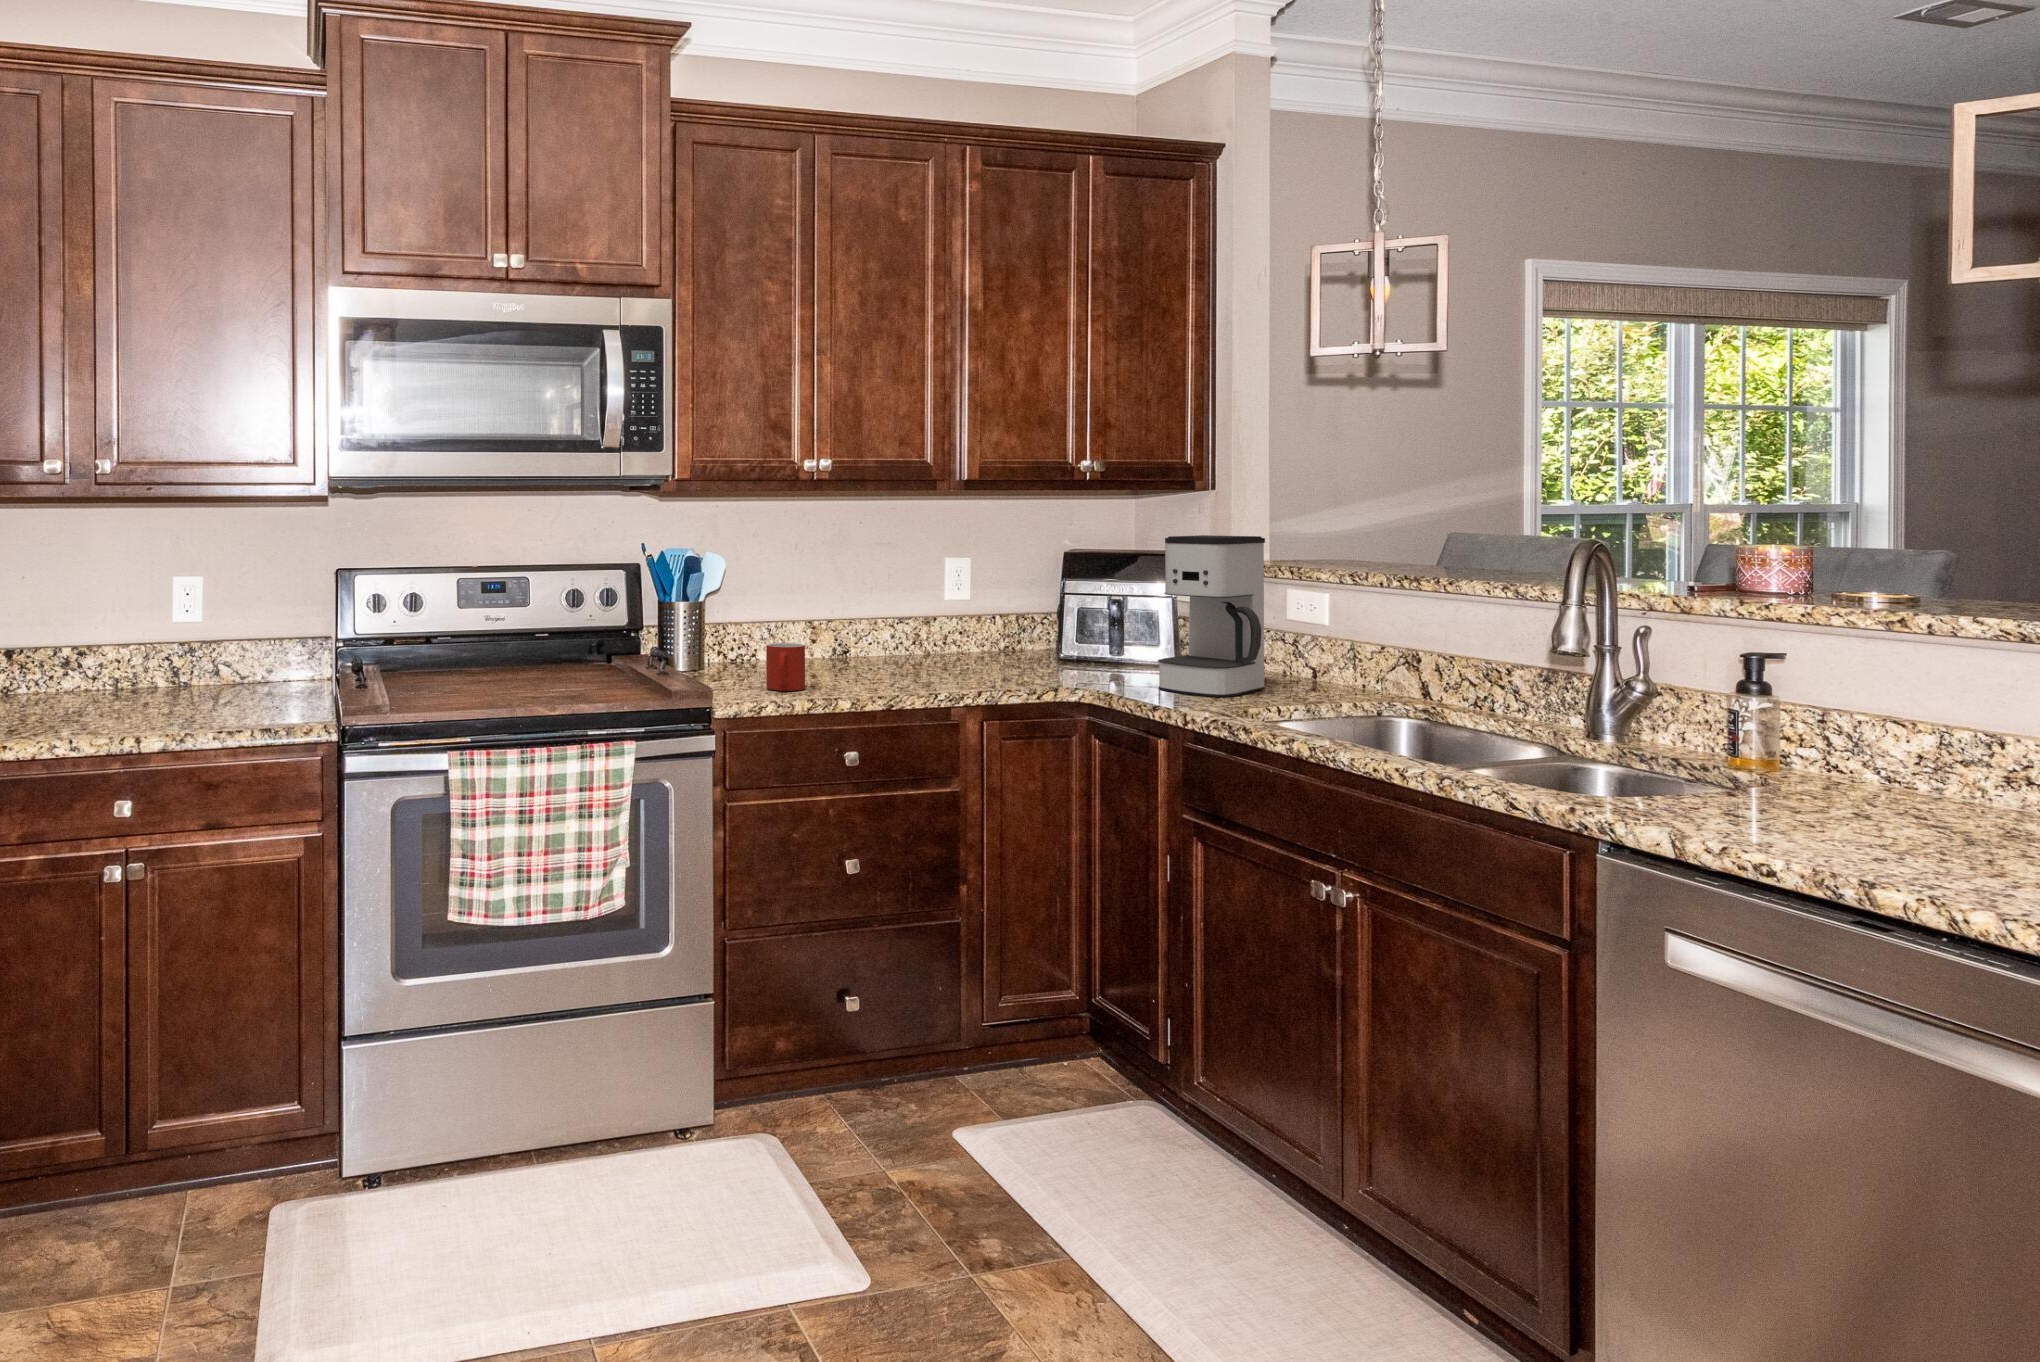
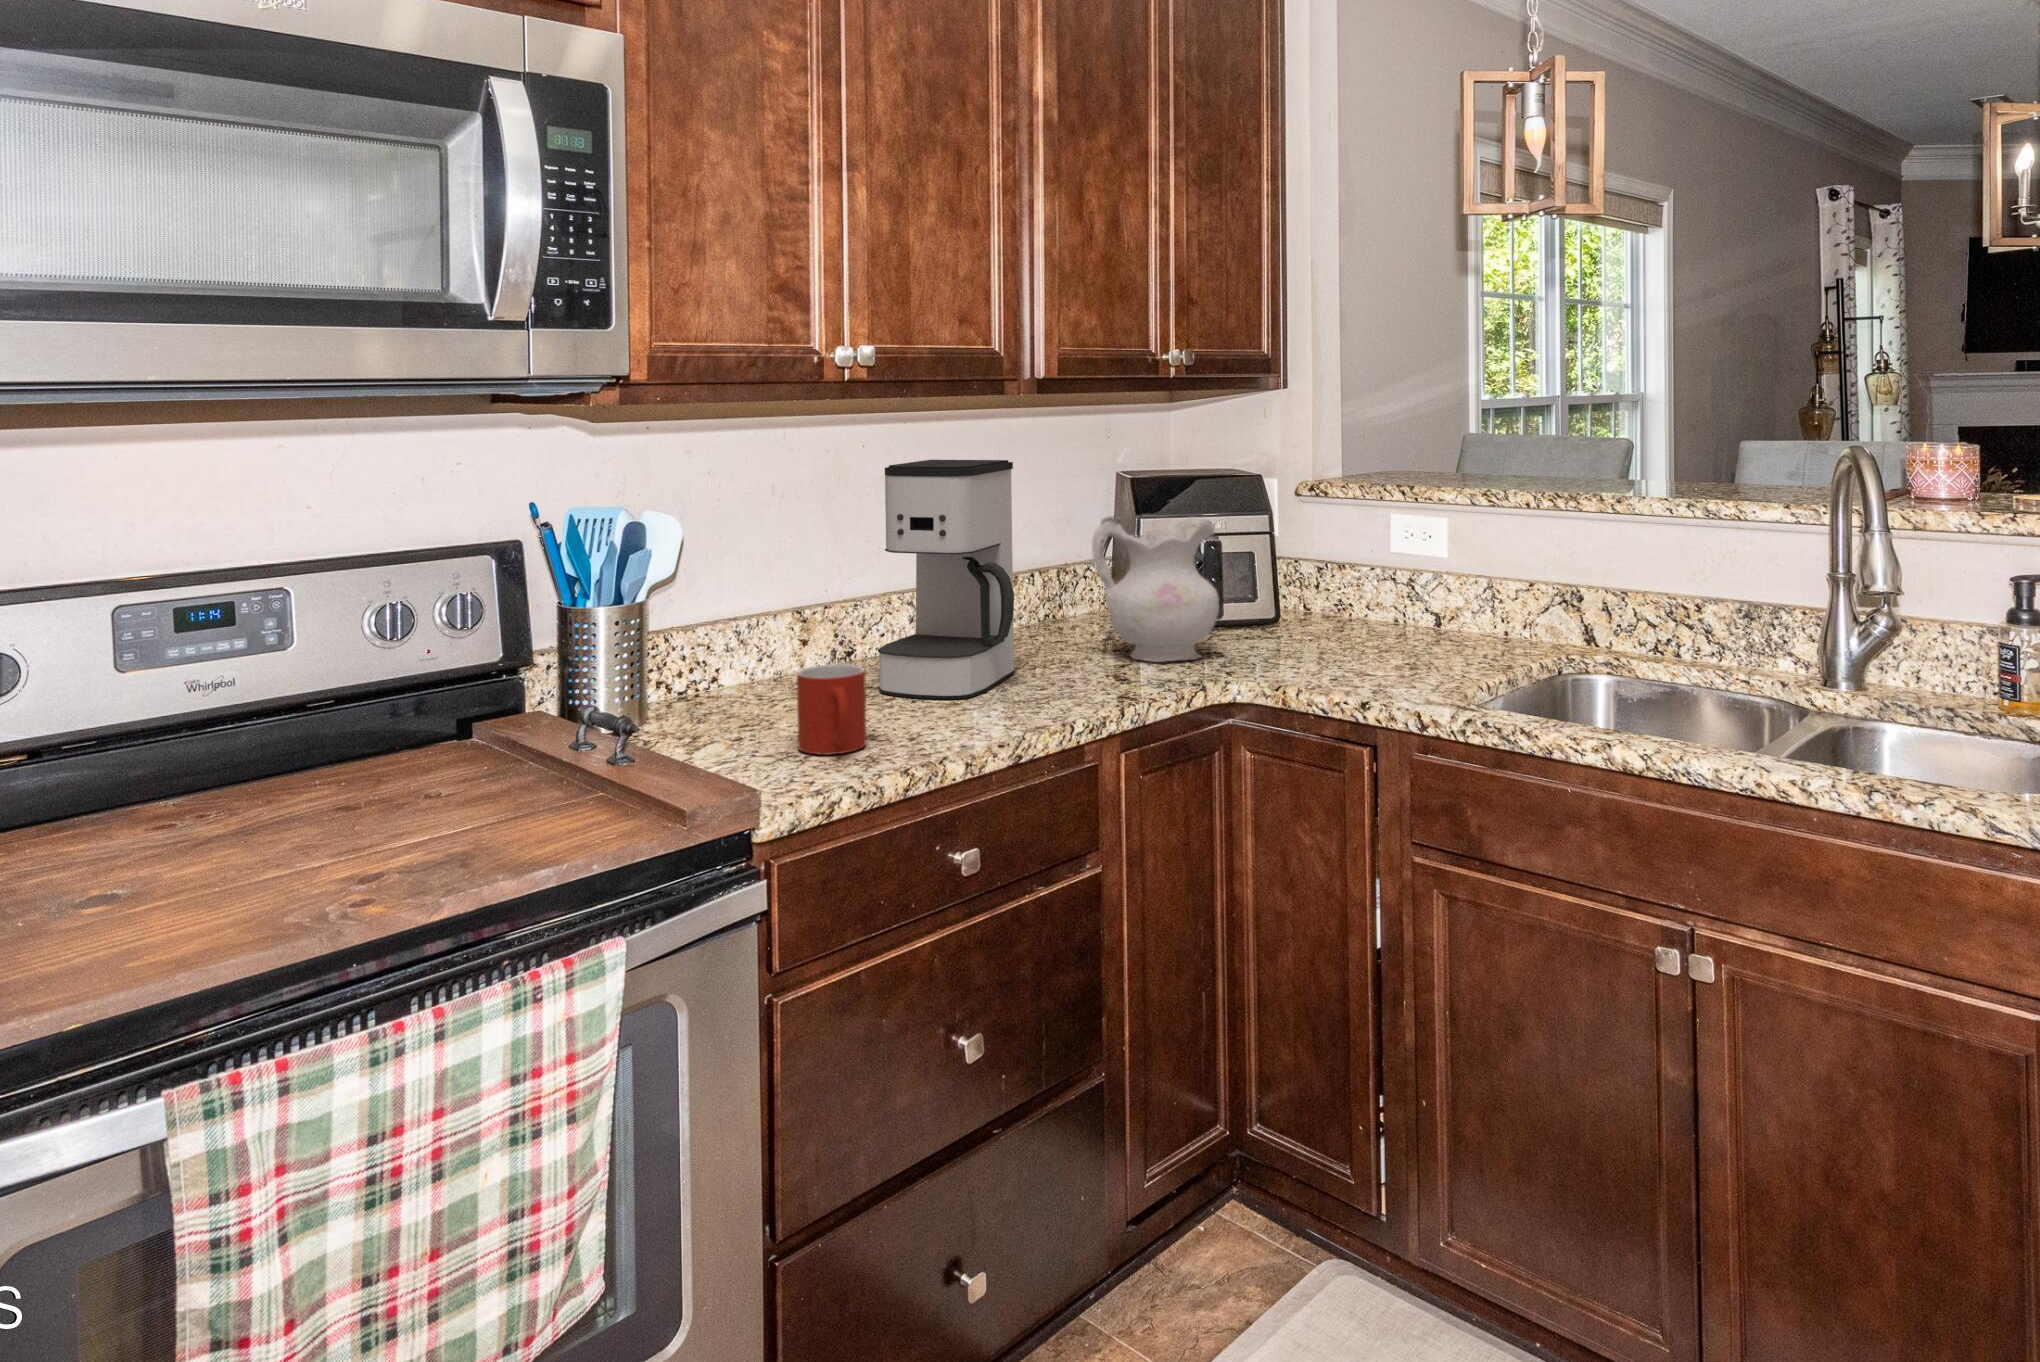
coffee maker: present [1158,535,1265,697] -> present [878,460,1015,699]
ceramic pitcher: none [1011,575,1103,678] -> present [1092,516,1219,662]

